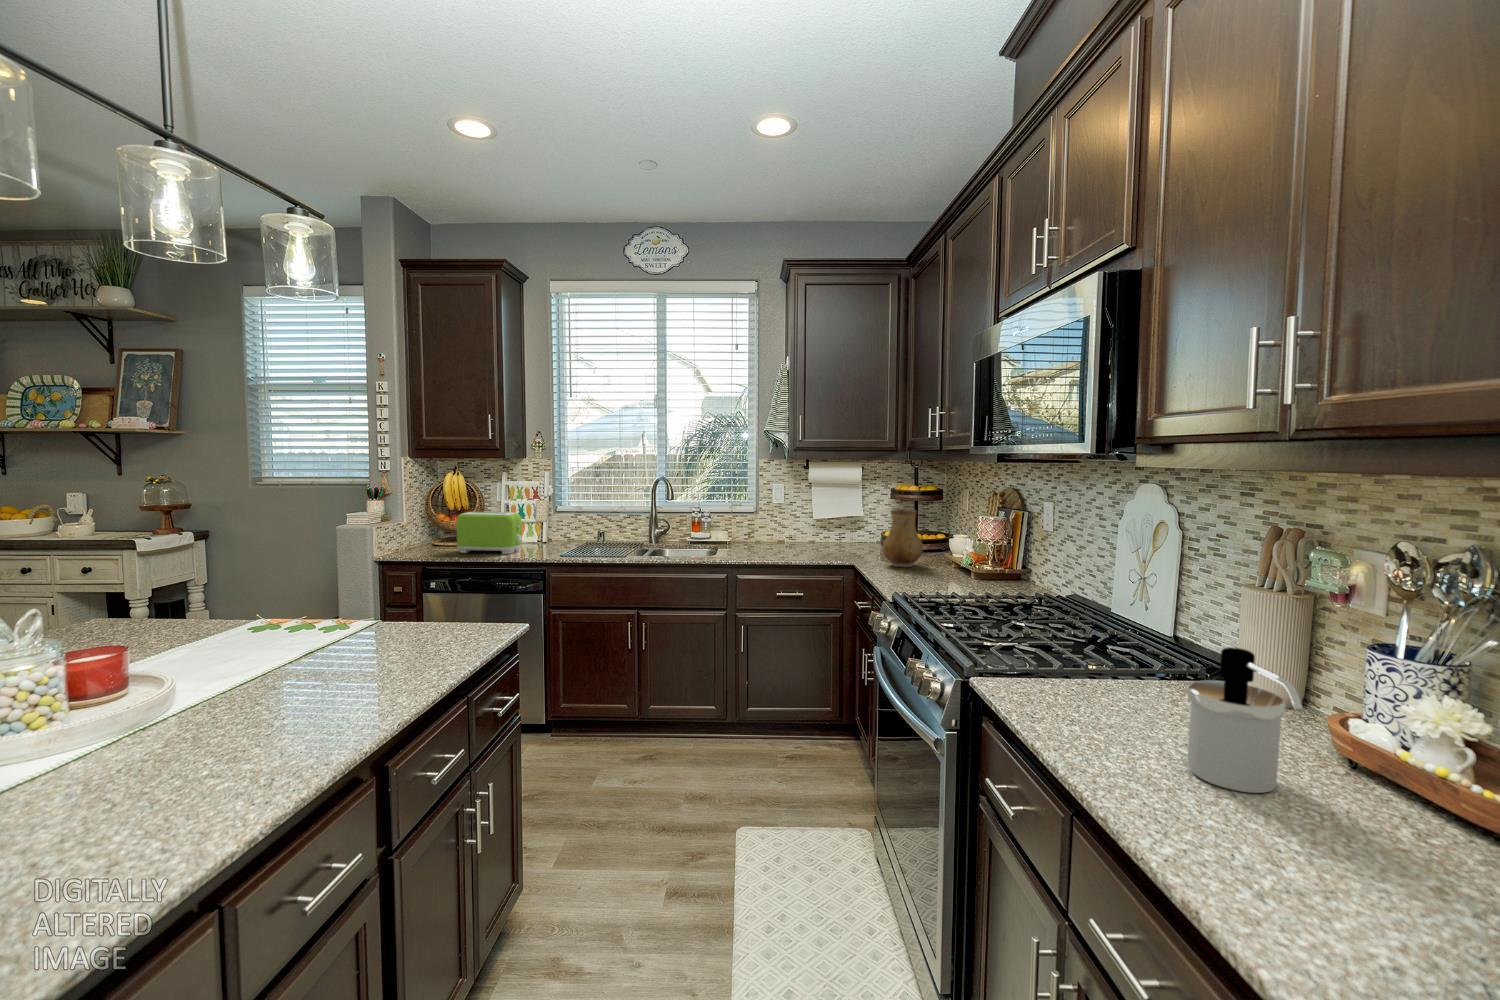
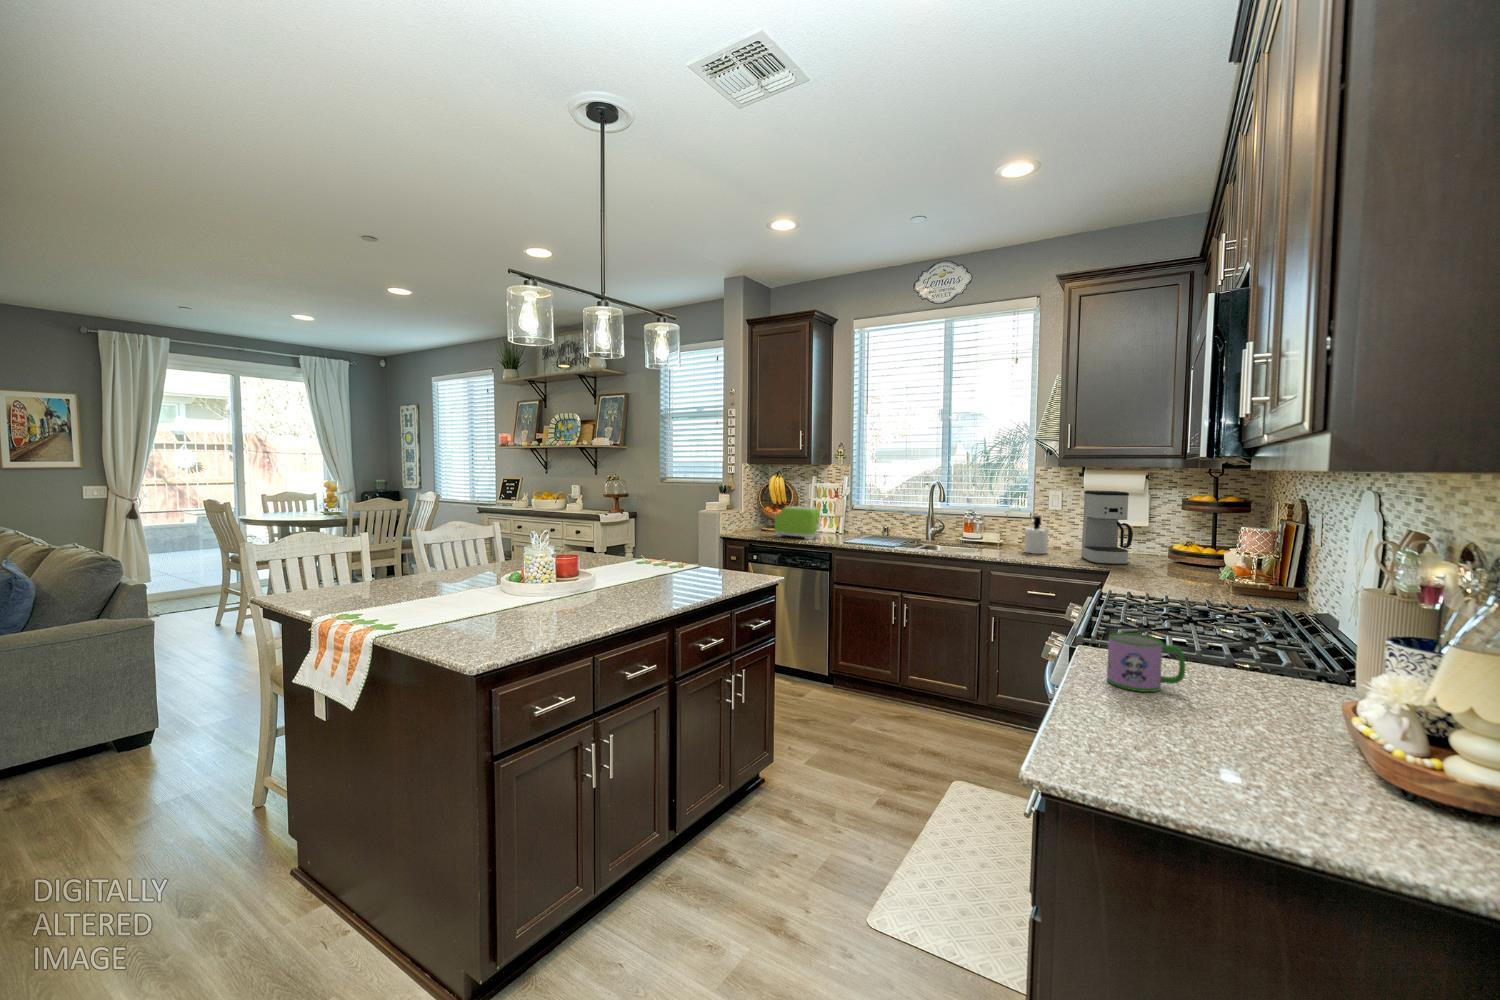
coffee maker: none [816,484,861,557] -> present [1081,491,1133,565]
ceramic pitcher: present [883,509,923,567] -> none [1140,518,1188,578]
mug: none [1022,646,1096,711] -> present [1107,633,1185,692]
soap dispenser: present [1187,647,1303,793] -> present [1024,516,1049,554]

